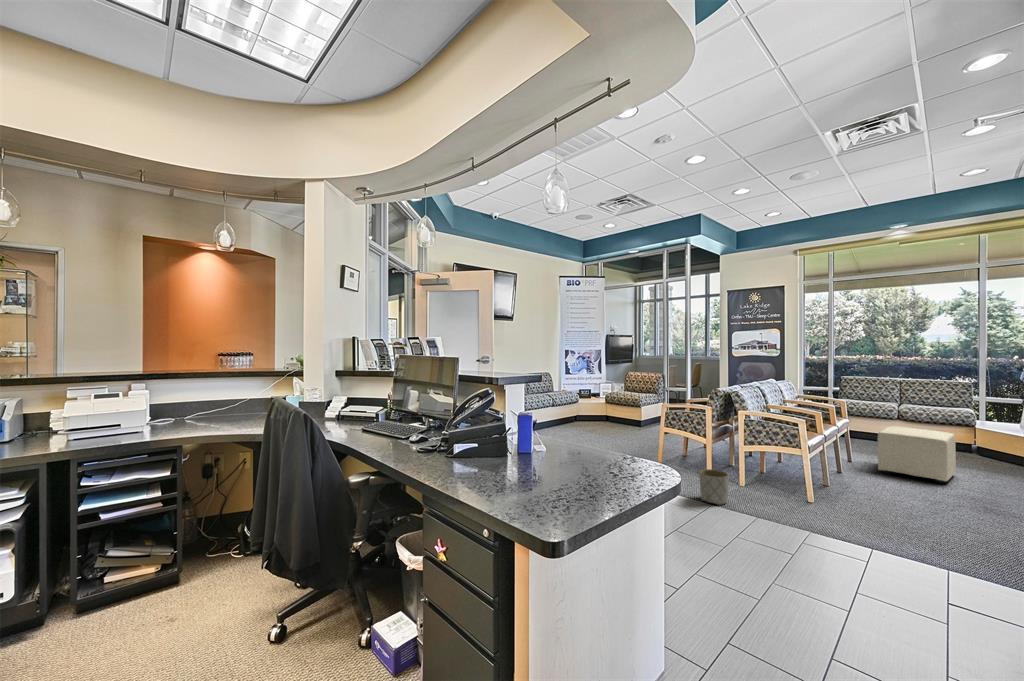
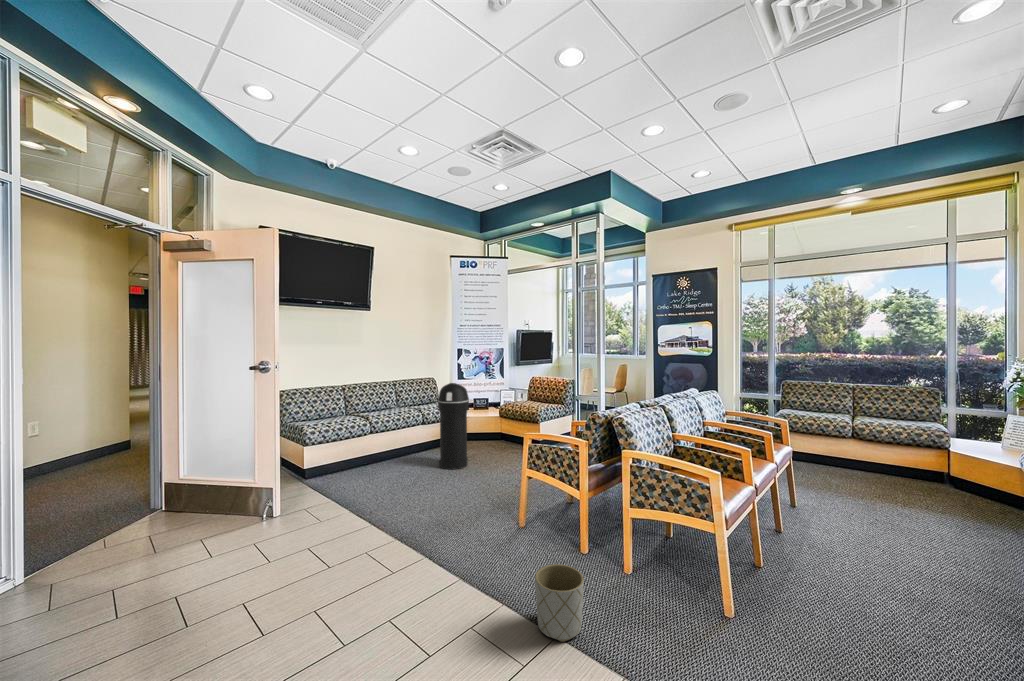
trash can: none [571,375,595,439] -> present [438,383,469,470]
ottoman: present [878,426,956,483] -> none [831,459,941,554]

